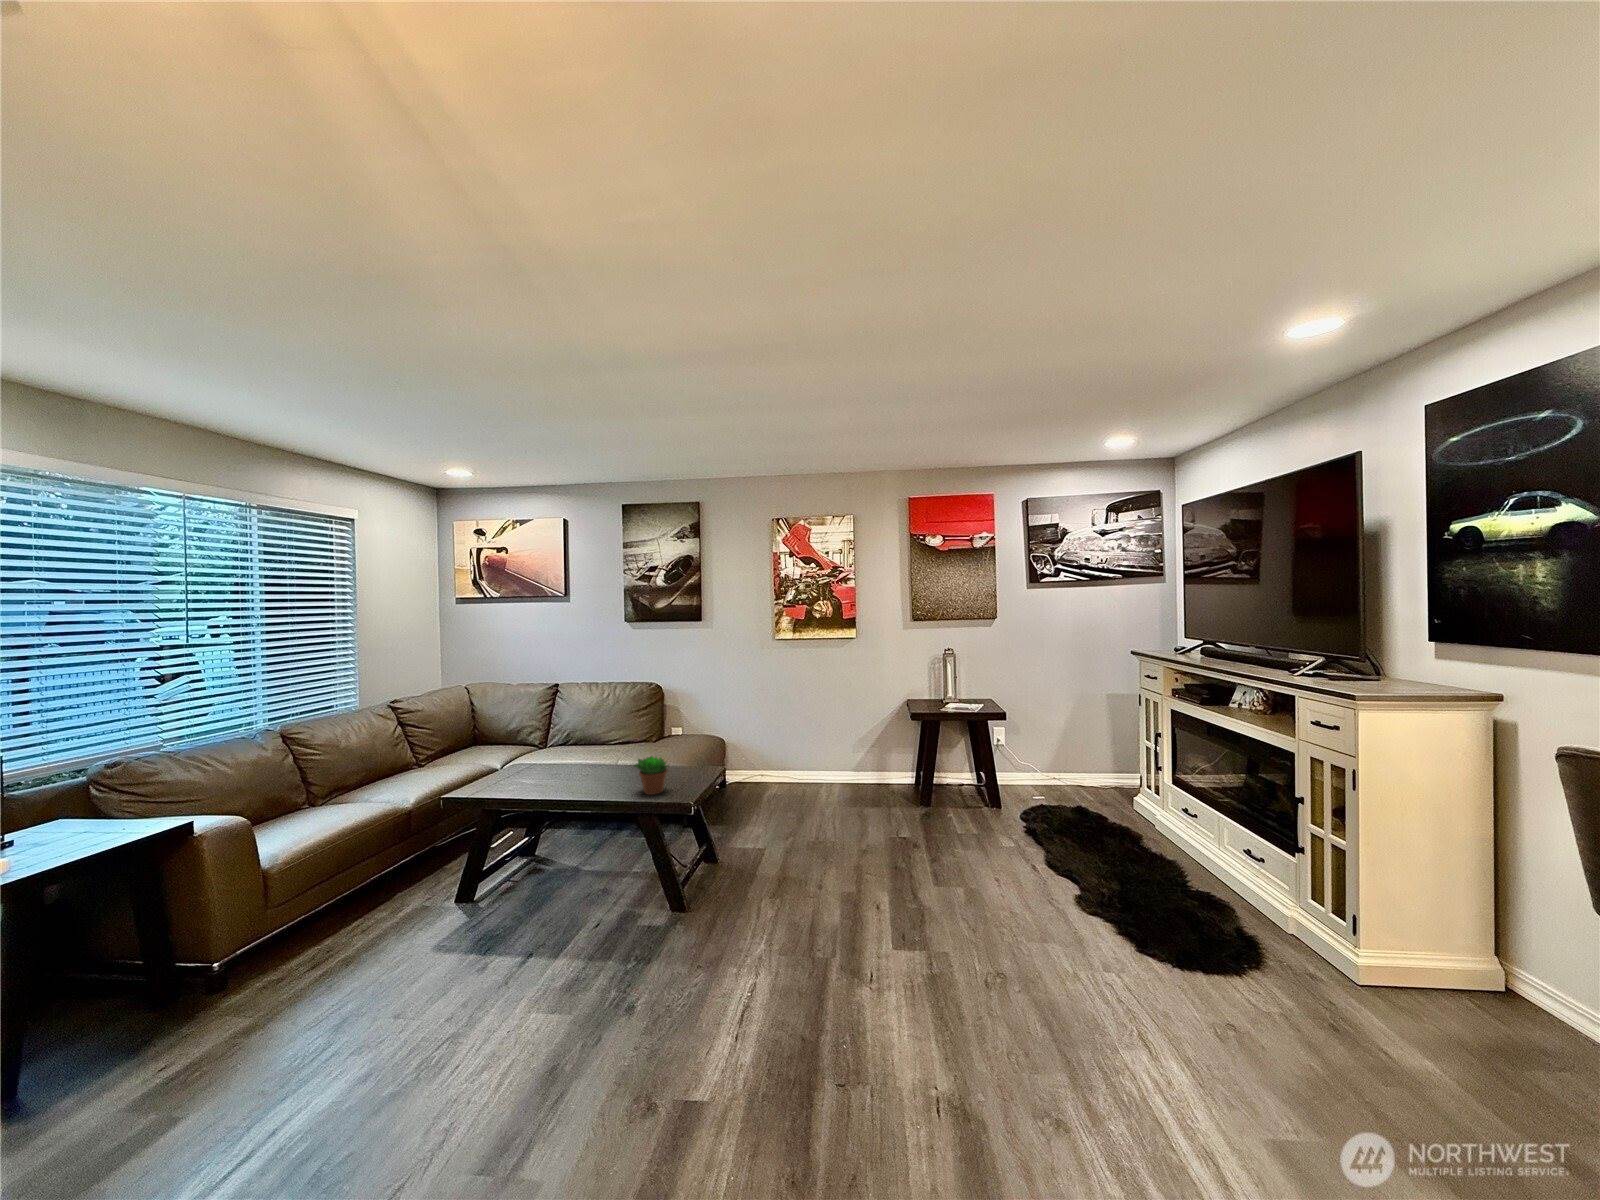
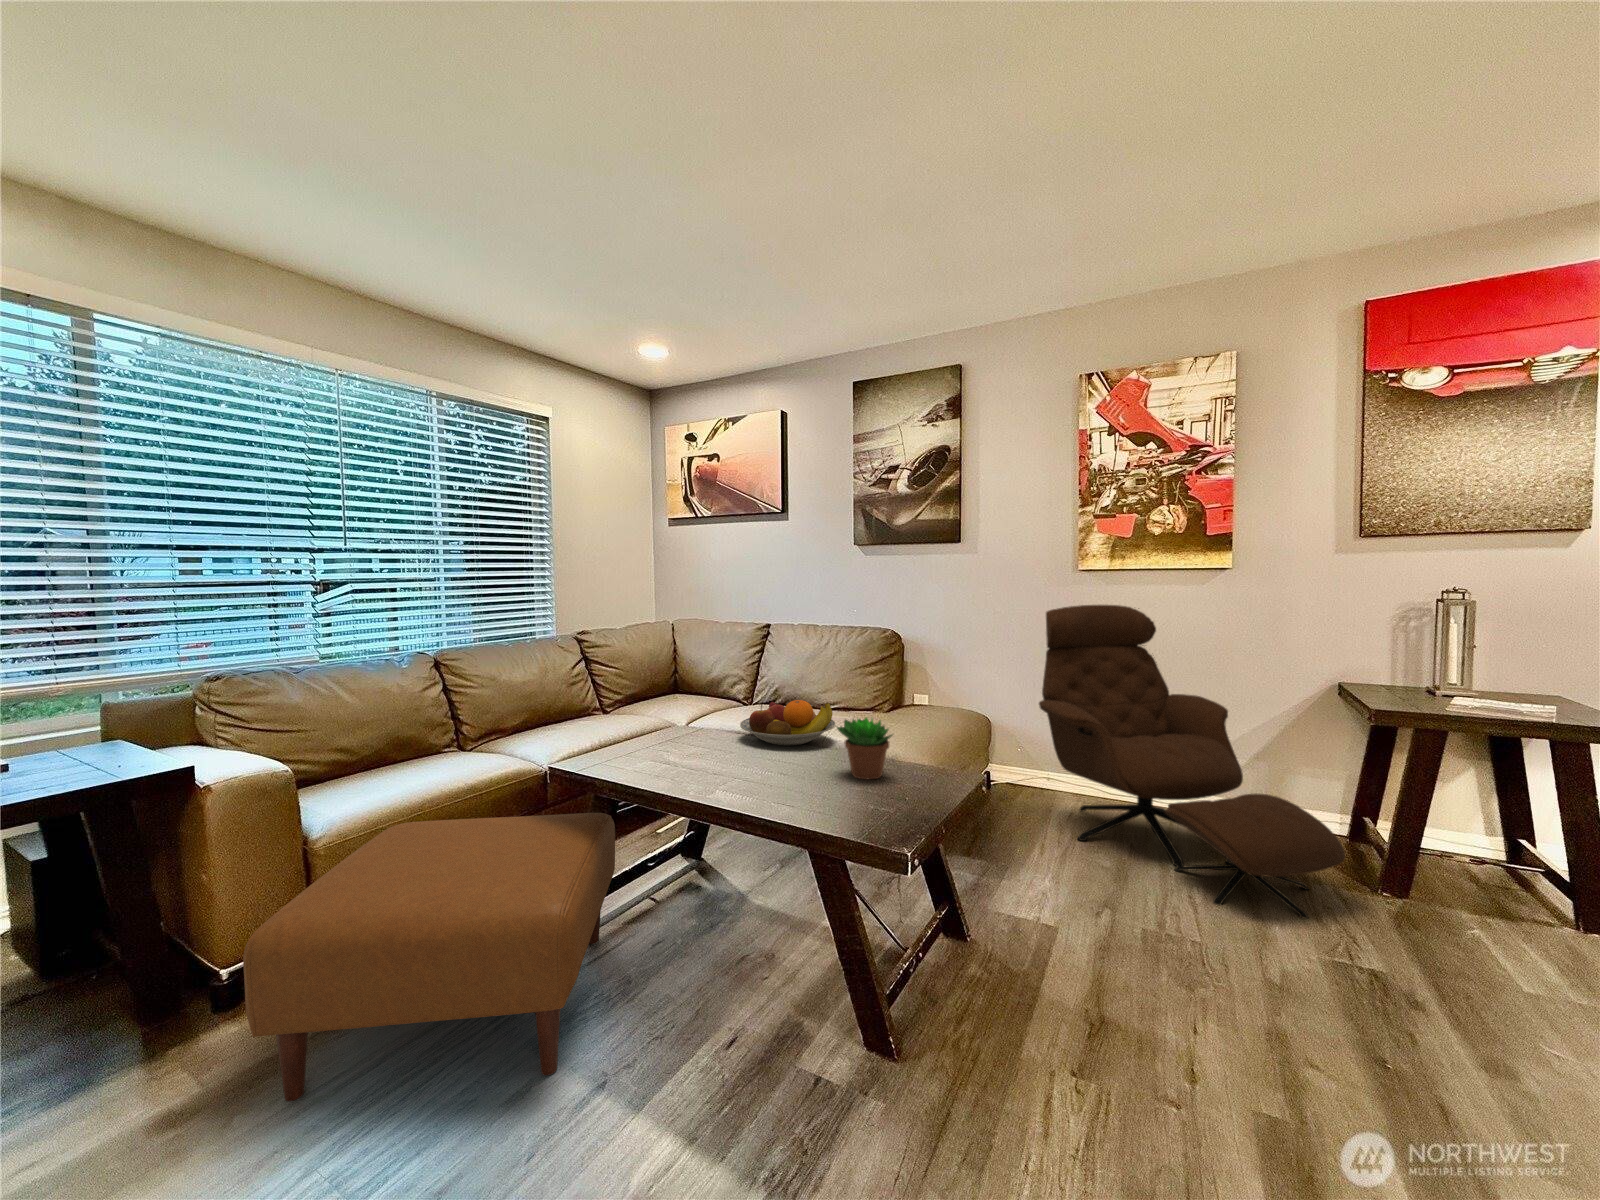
lounge chair: none [754,660,905,833] -> present [1039,605,1345,919]
fruit bowl: none [557,746,627,780] -> present [740,700,835,745]
ottoman: none [214,849,478,1098] -> present [243,813,615,1101]

